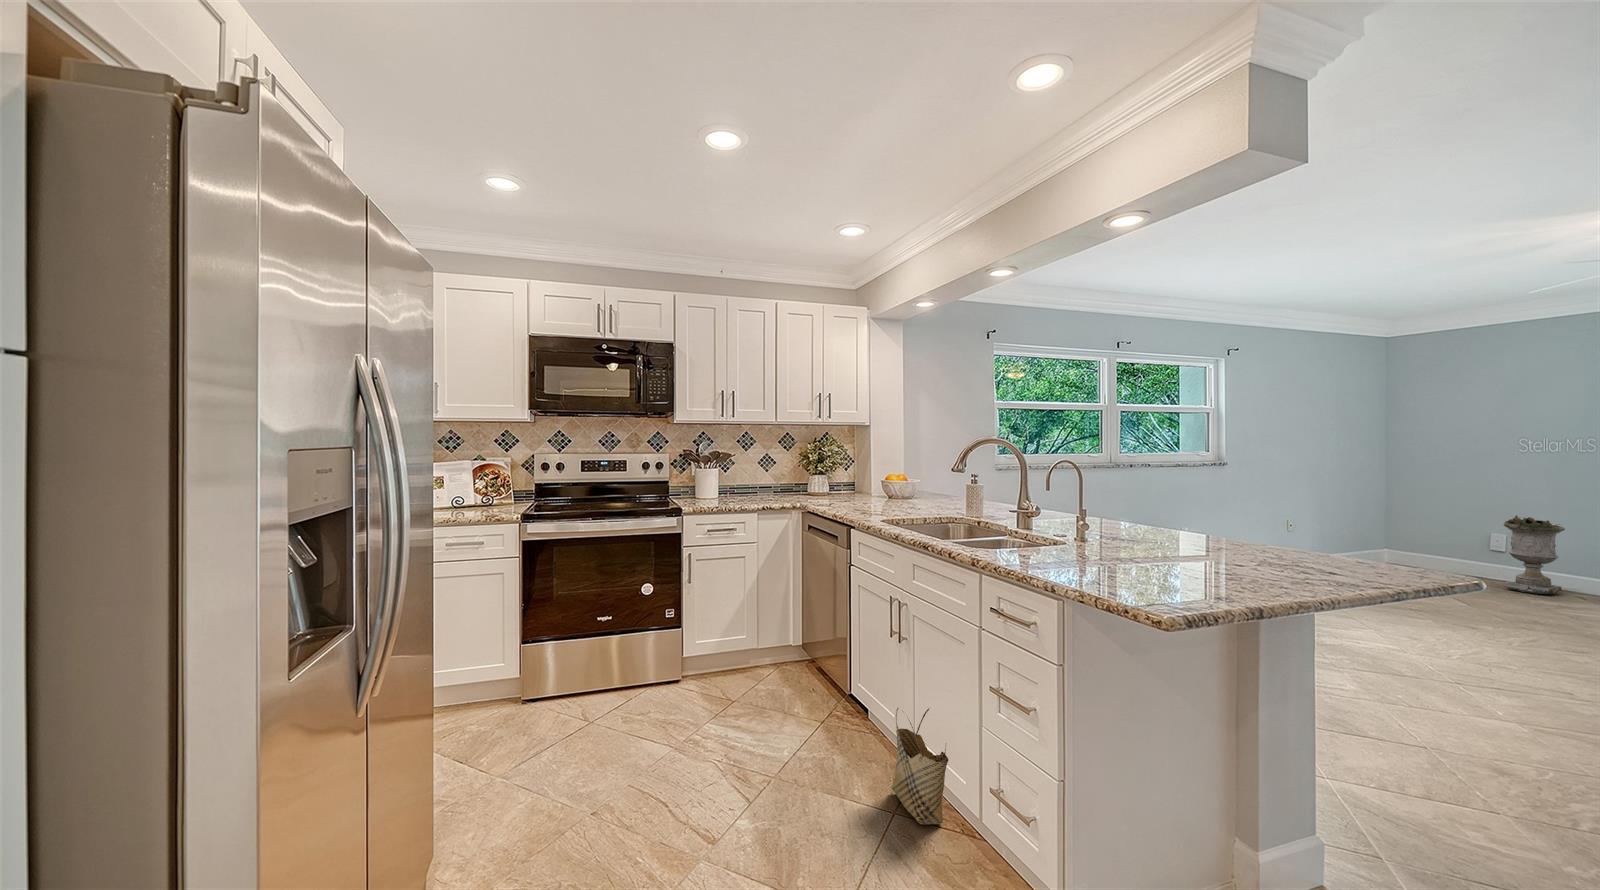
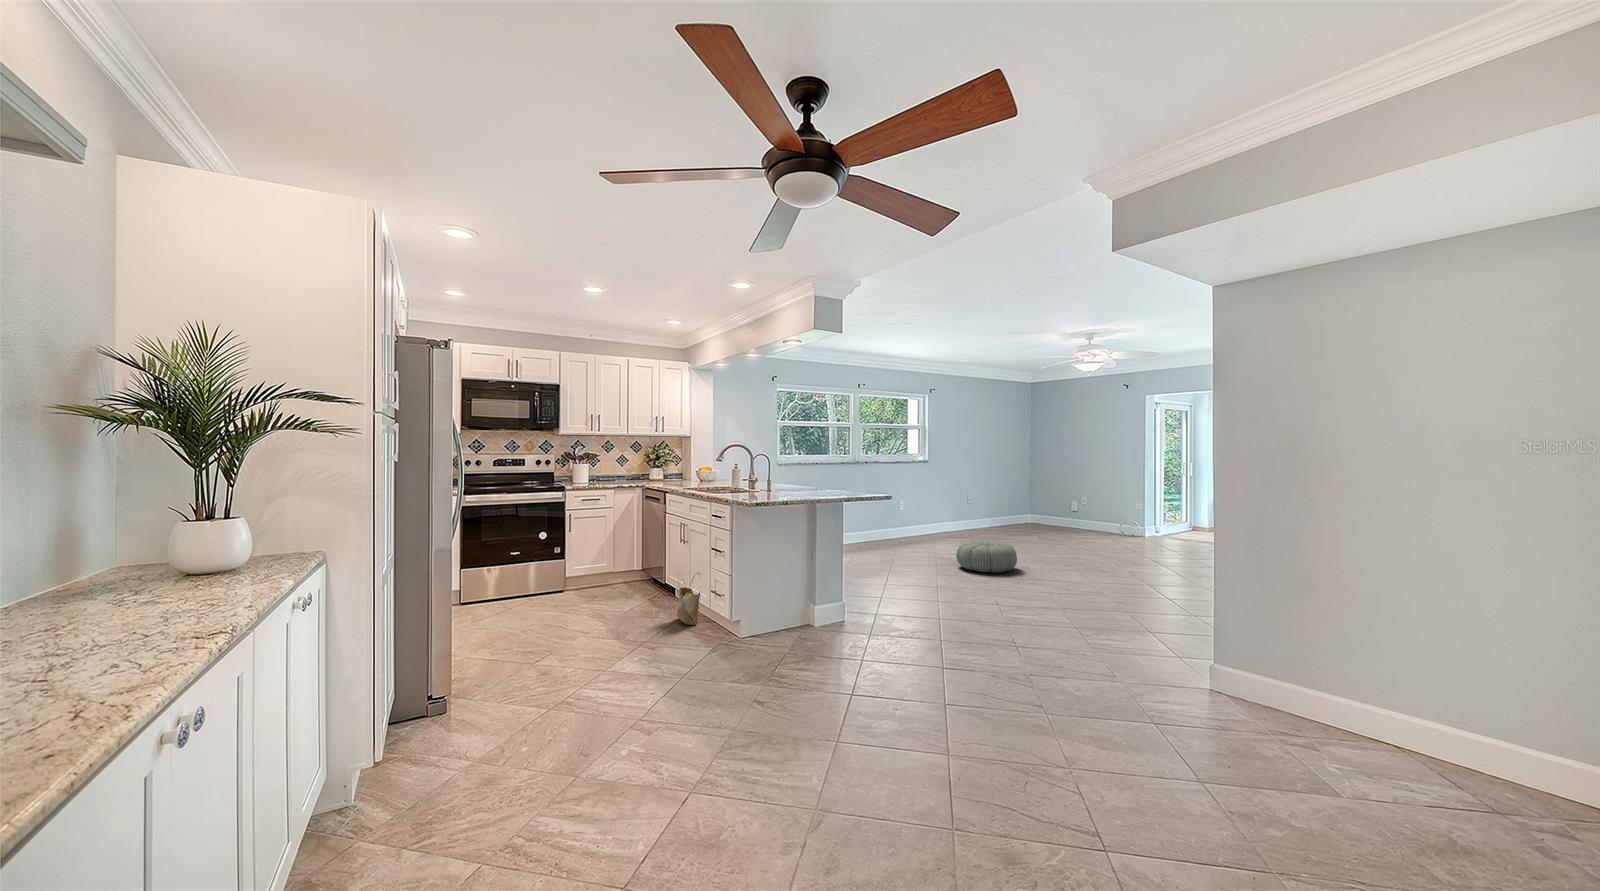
planter: present [1504,515,1565,594] -> none [1085,491,1112,537]
pouf: none [1352,615,1507,686] -> present [956,541,1017,573]

